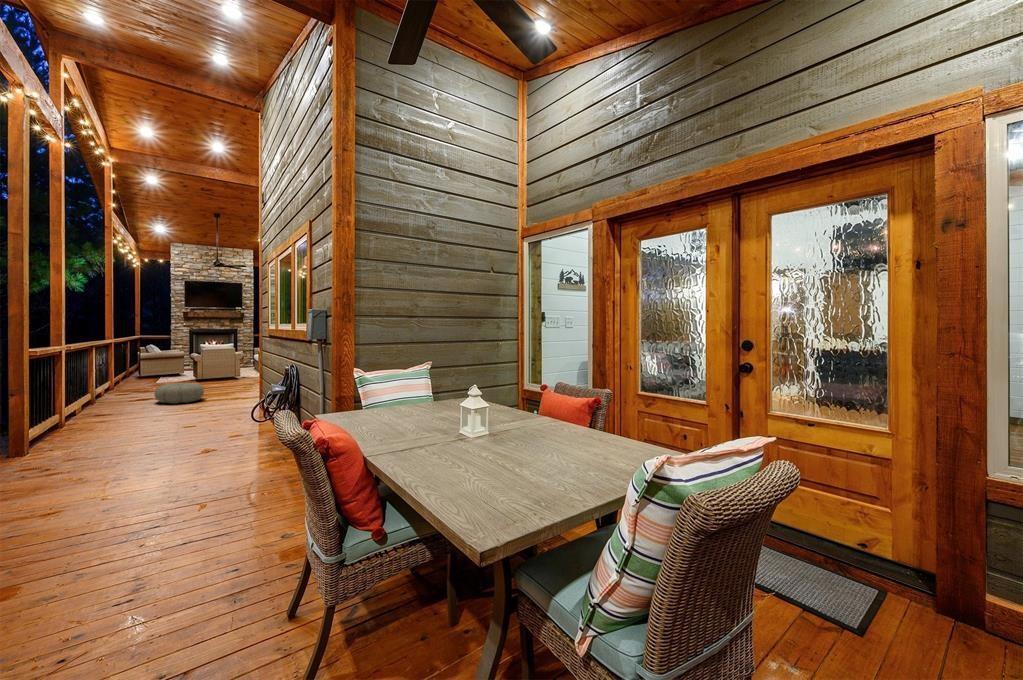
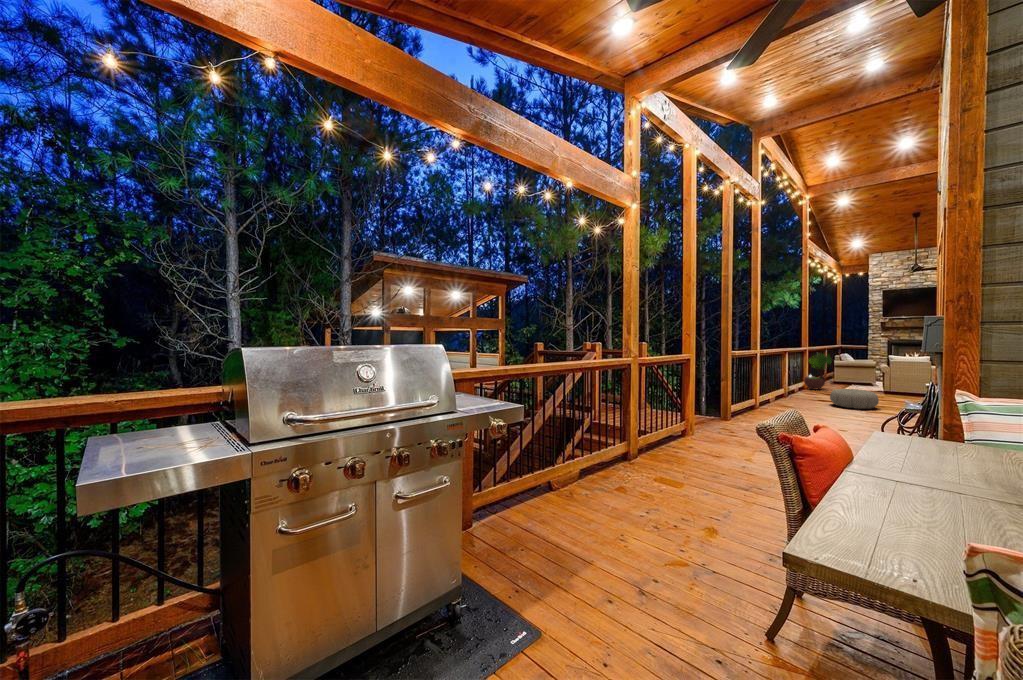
potted tree: none [112,343,147,388] -> present [804,355,831,389]

